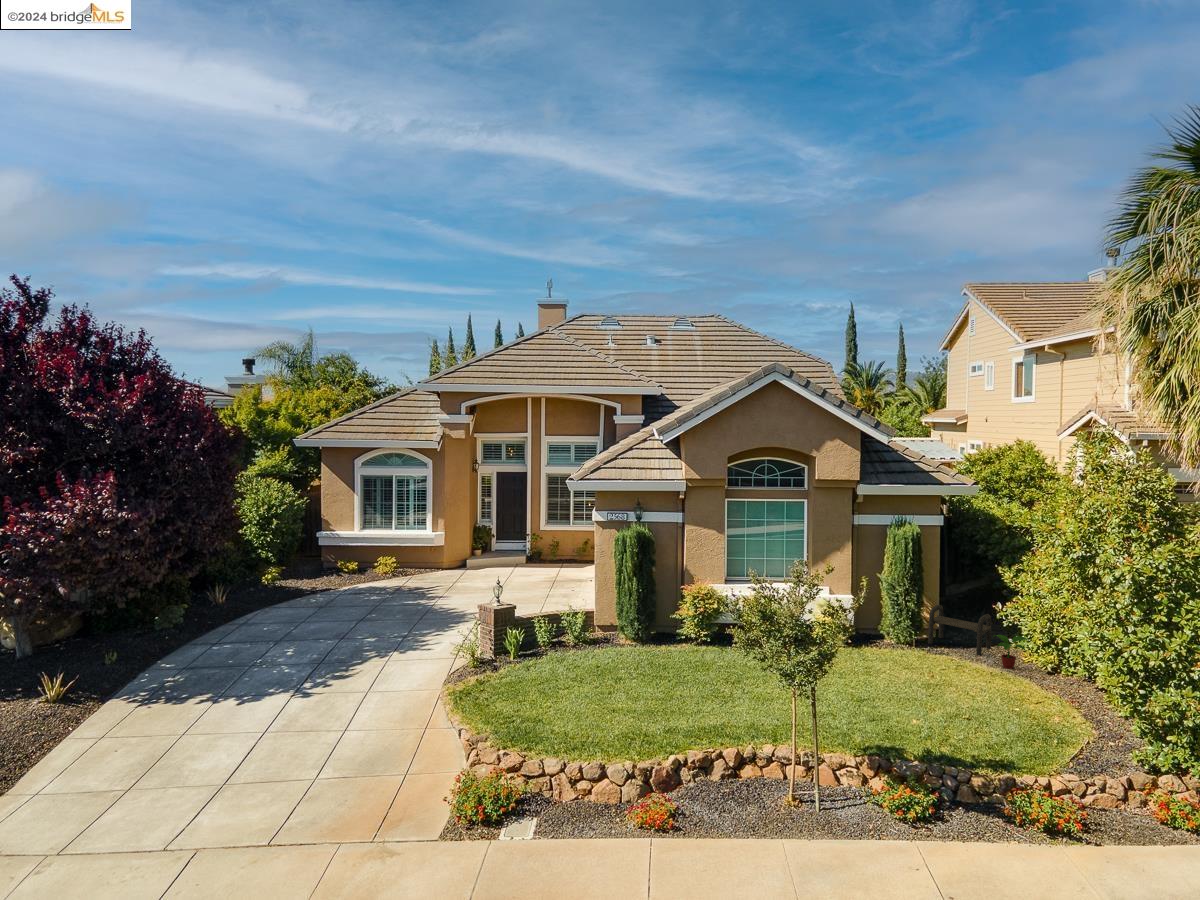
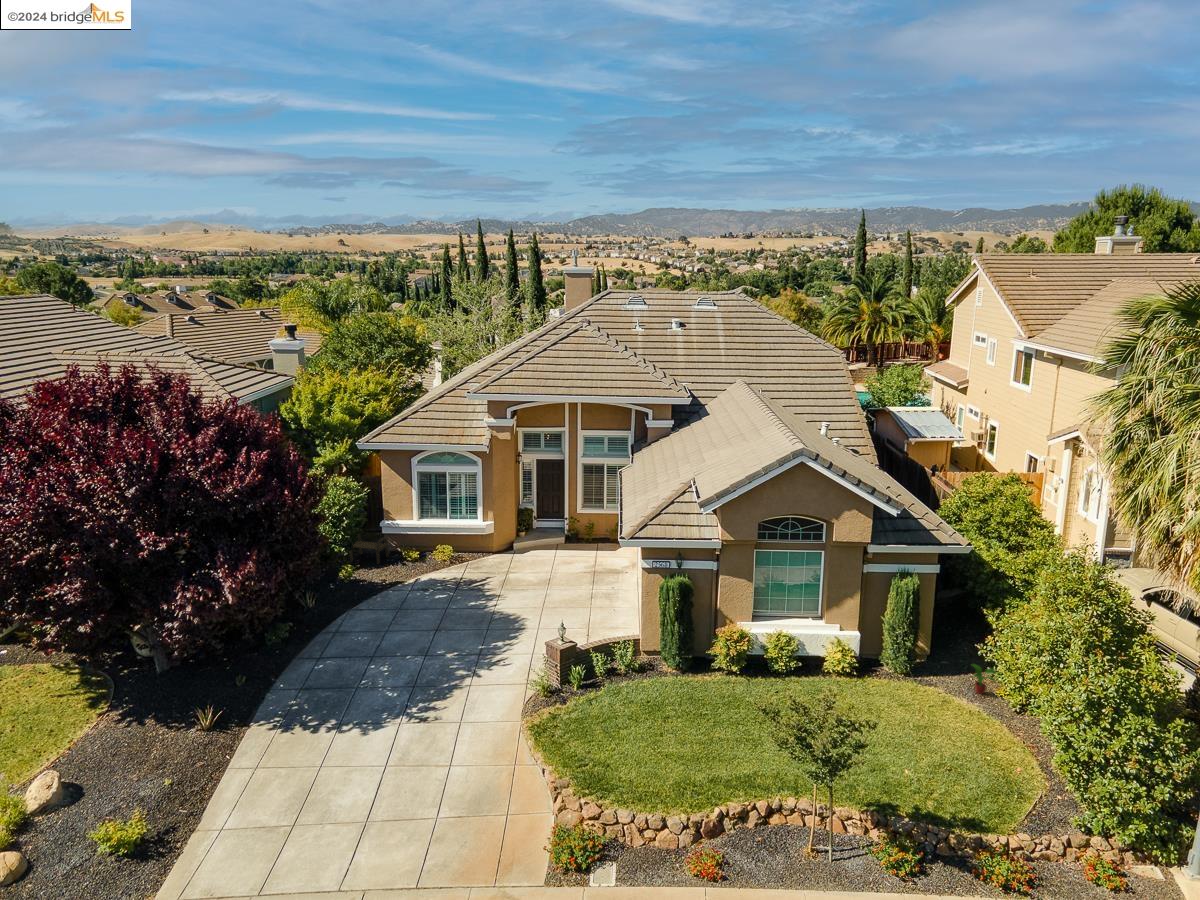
bench: present [928,605,991,656] -> present [350,535,389,564]

